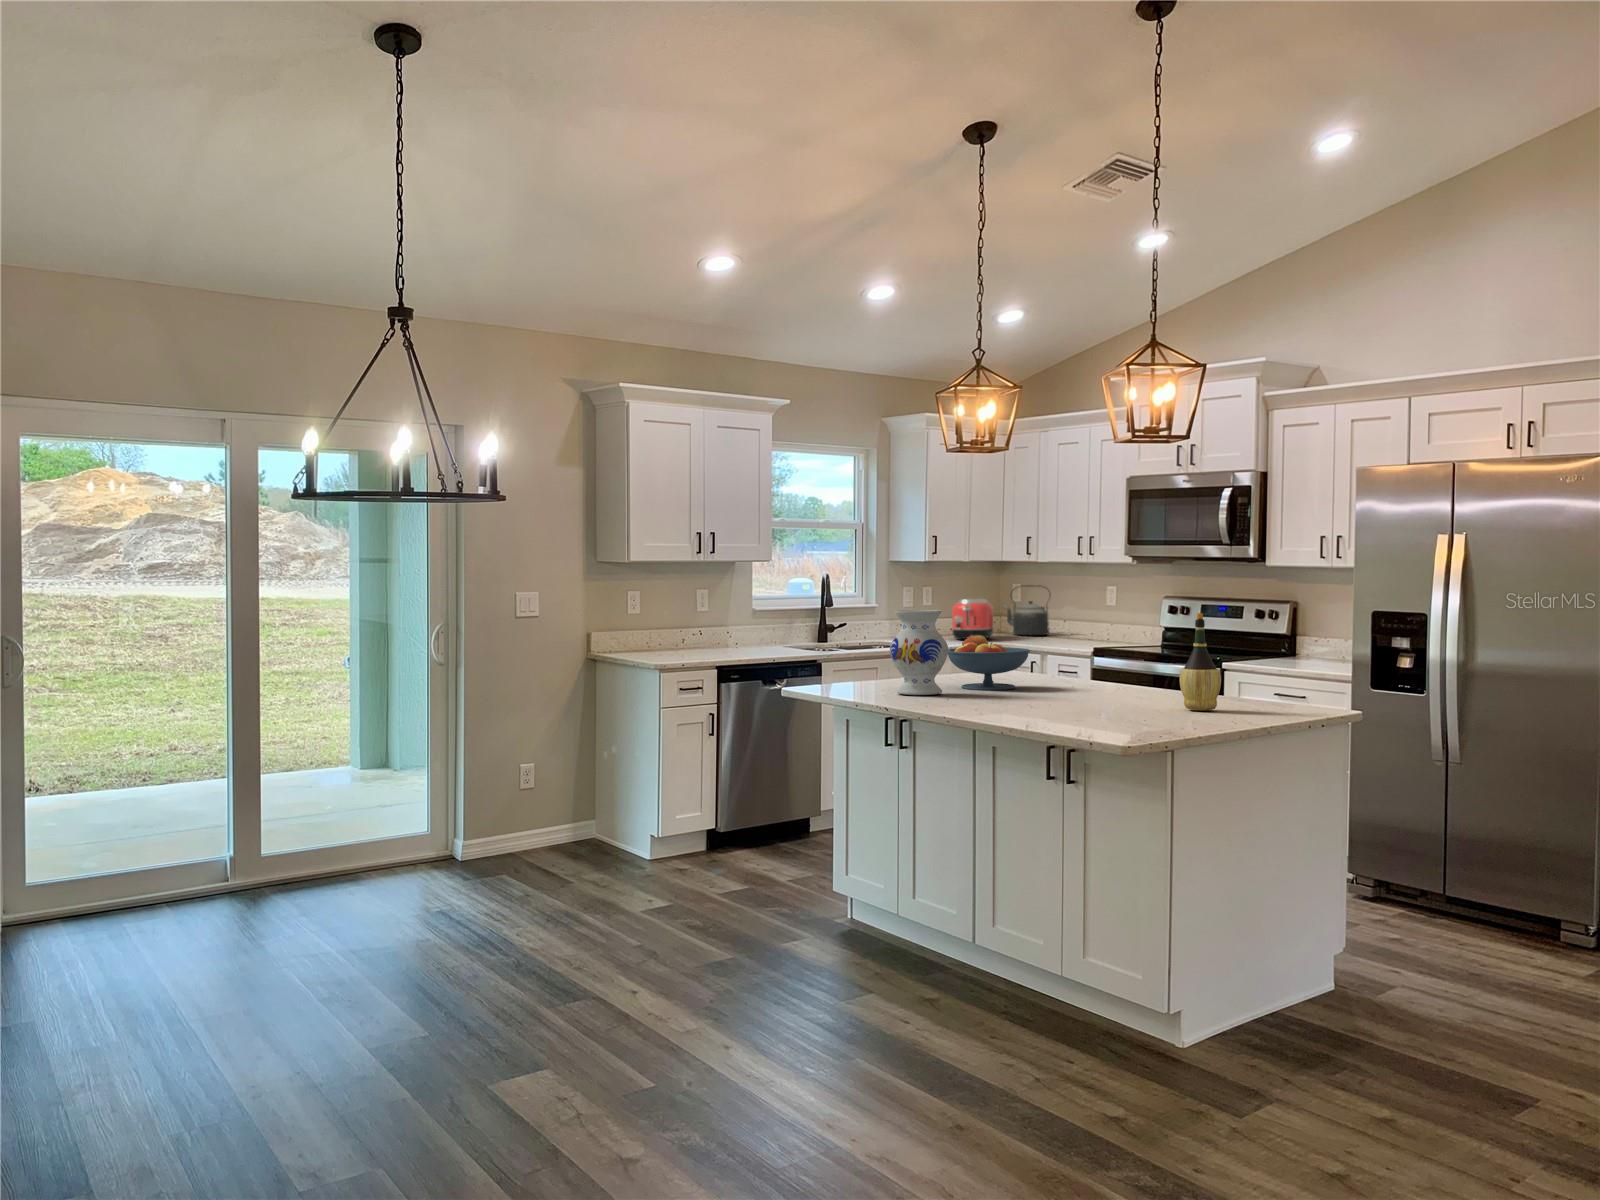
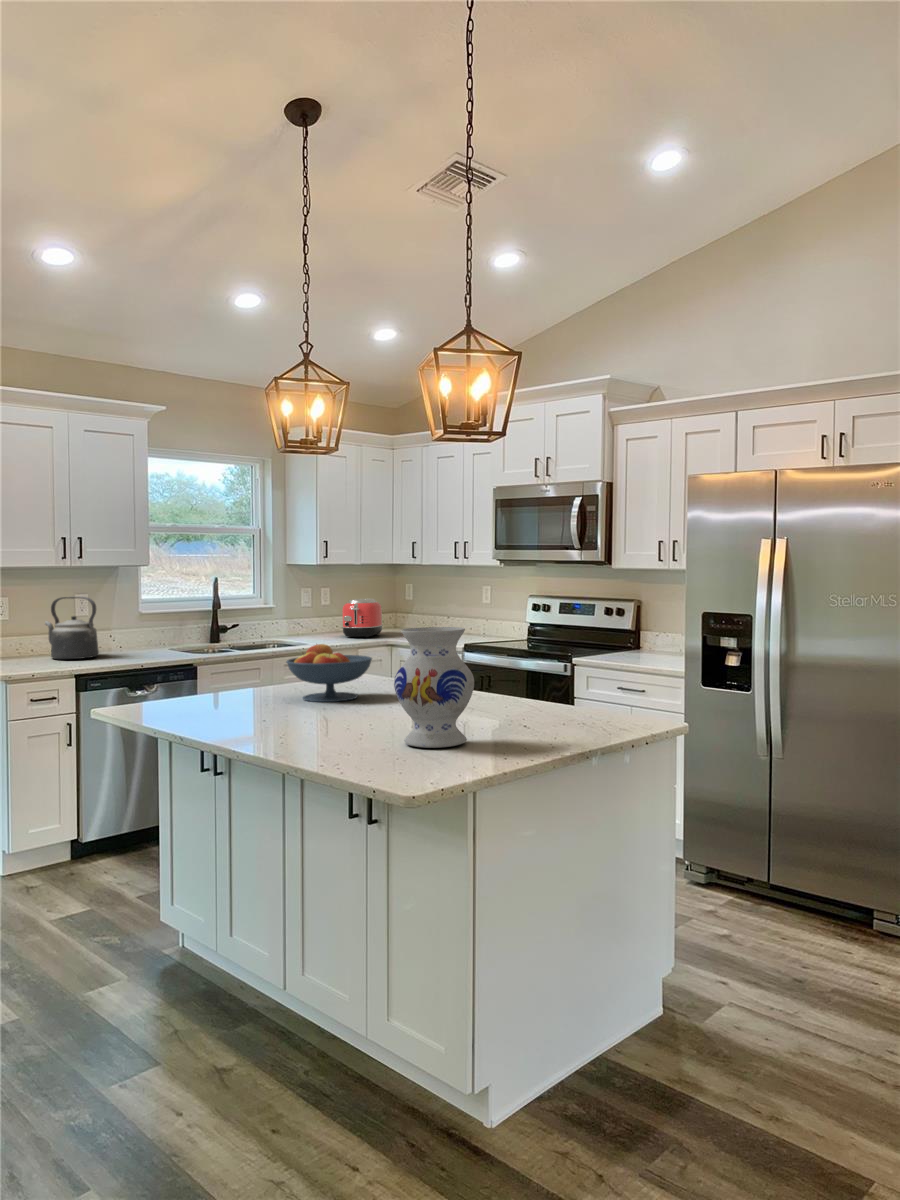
kettle: present [1004,585,1051,635] -> present [45,597,99,659]
vase: present [890,610,948,695] -> present [394,627,474,748]
wine bottle: present [1180,613,1221,711] -> none [499,626,542,732]

